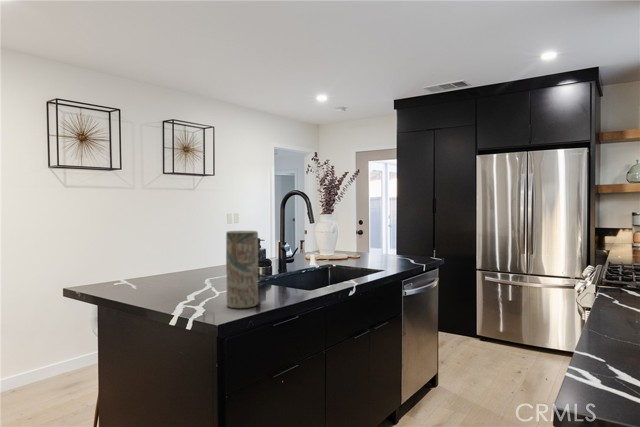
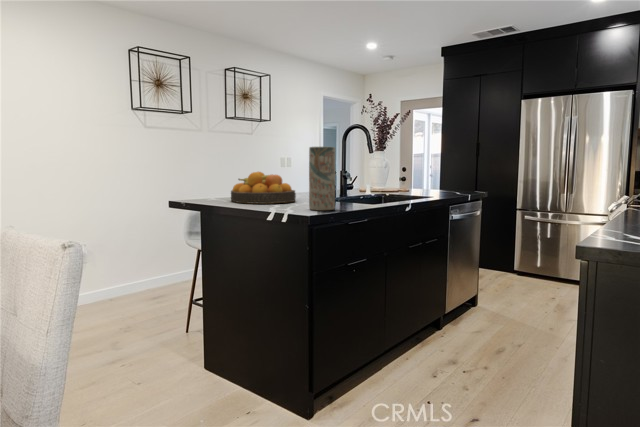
fruit bowl: none [139,251,219,294] -> present [231,172,296,204]

